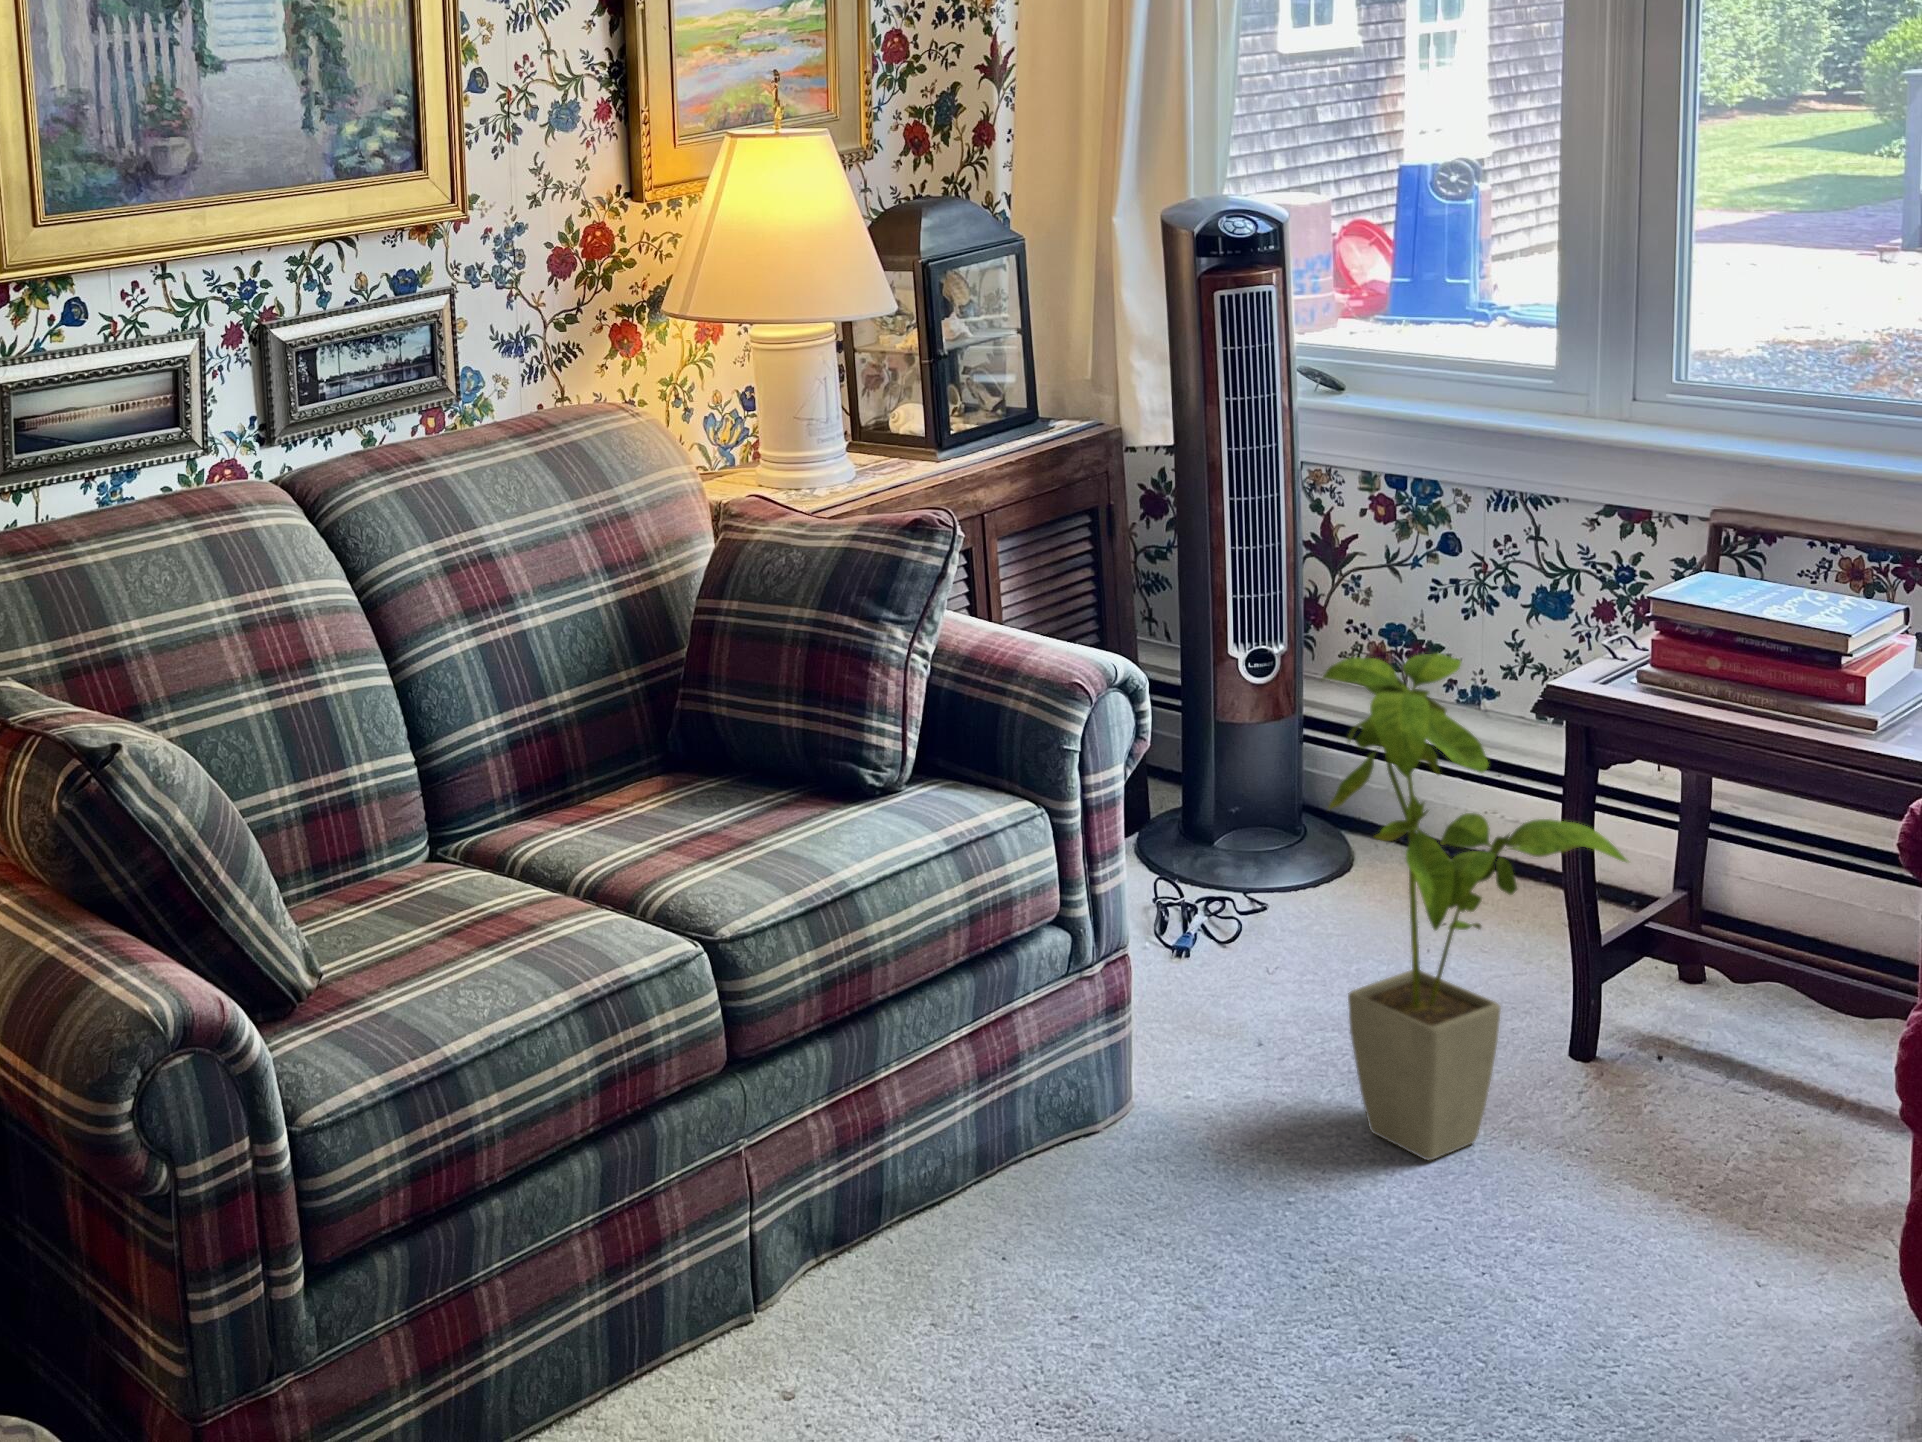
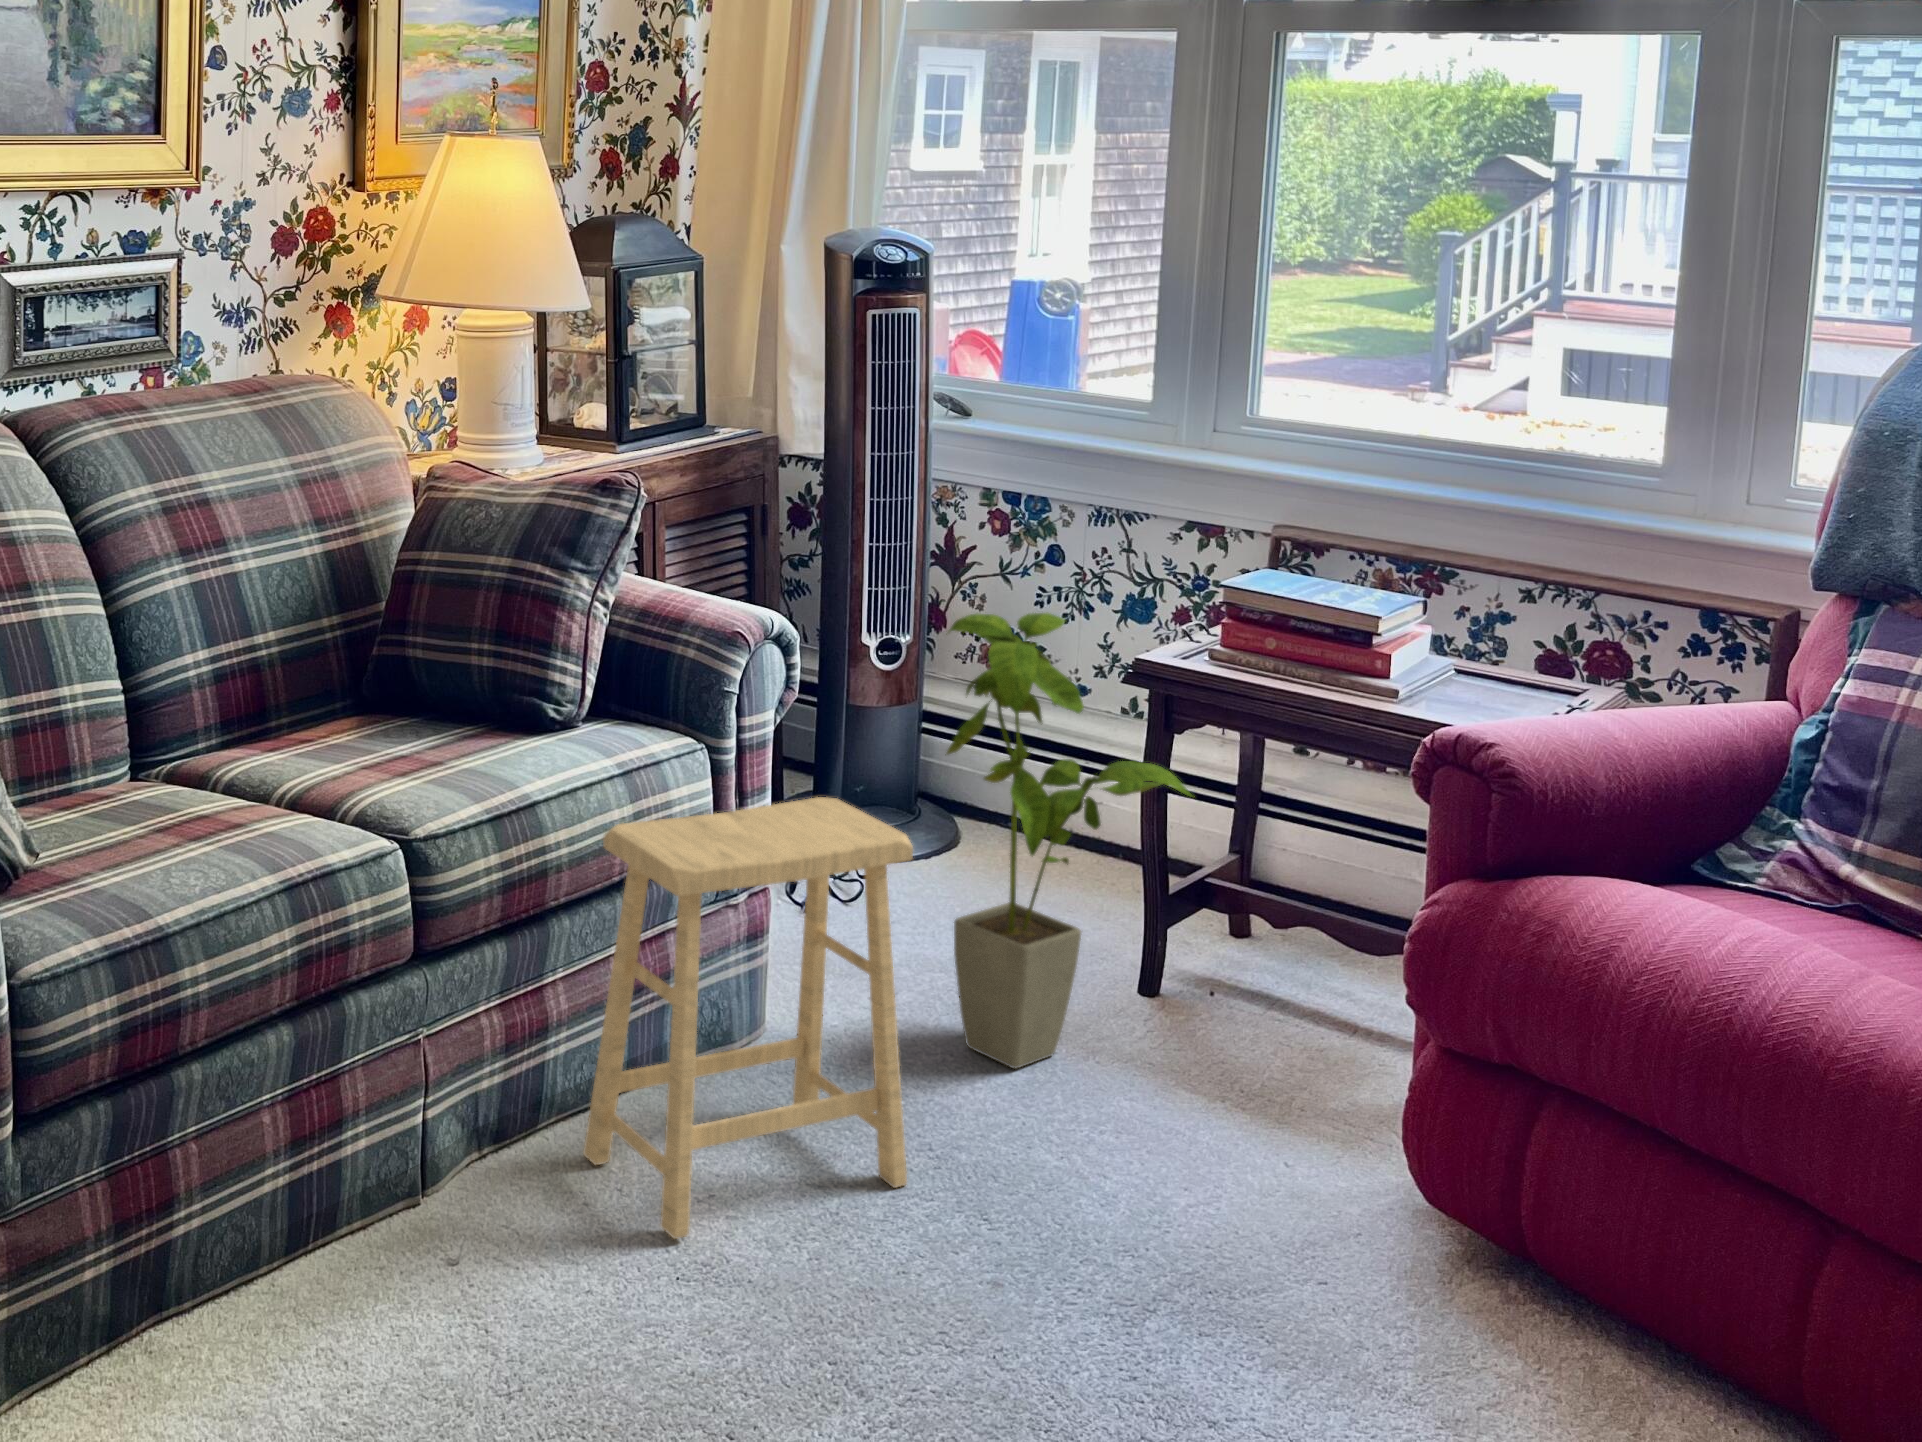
footstool: none [934,874,1306,1375] -> present [583,797,913,1239]

